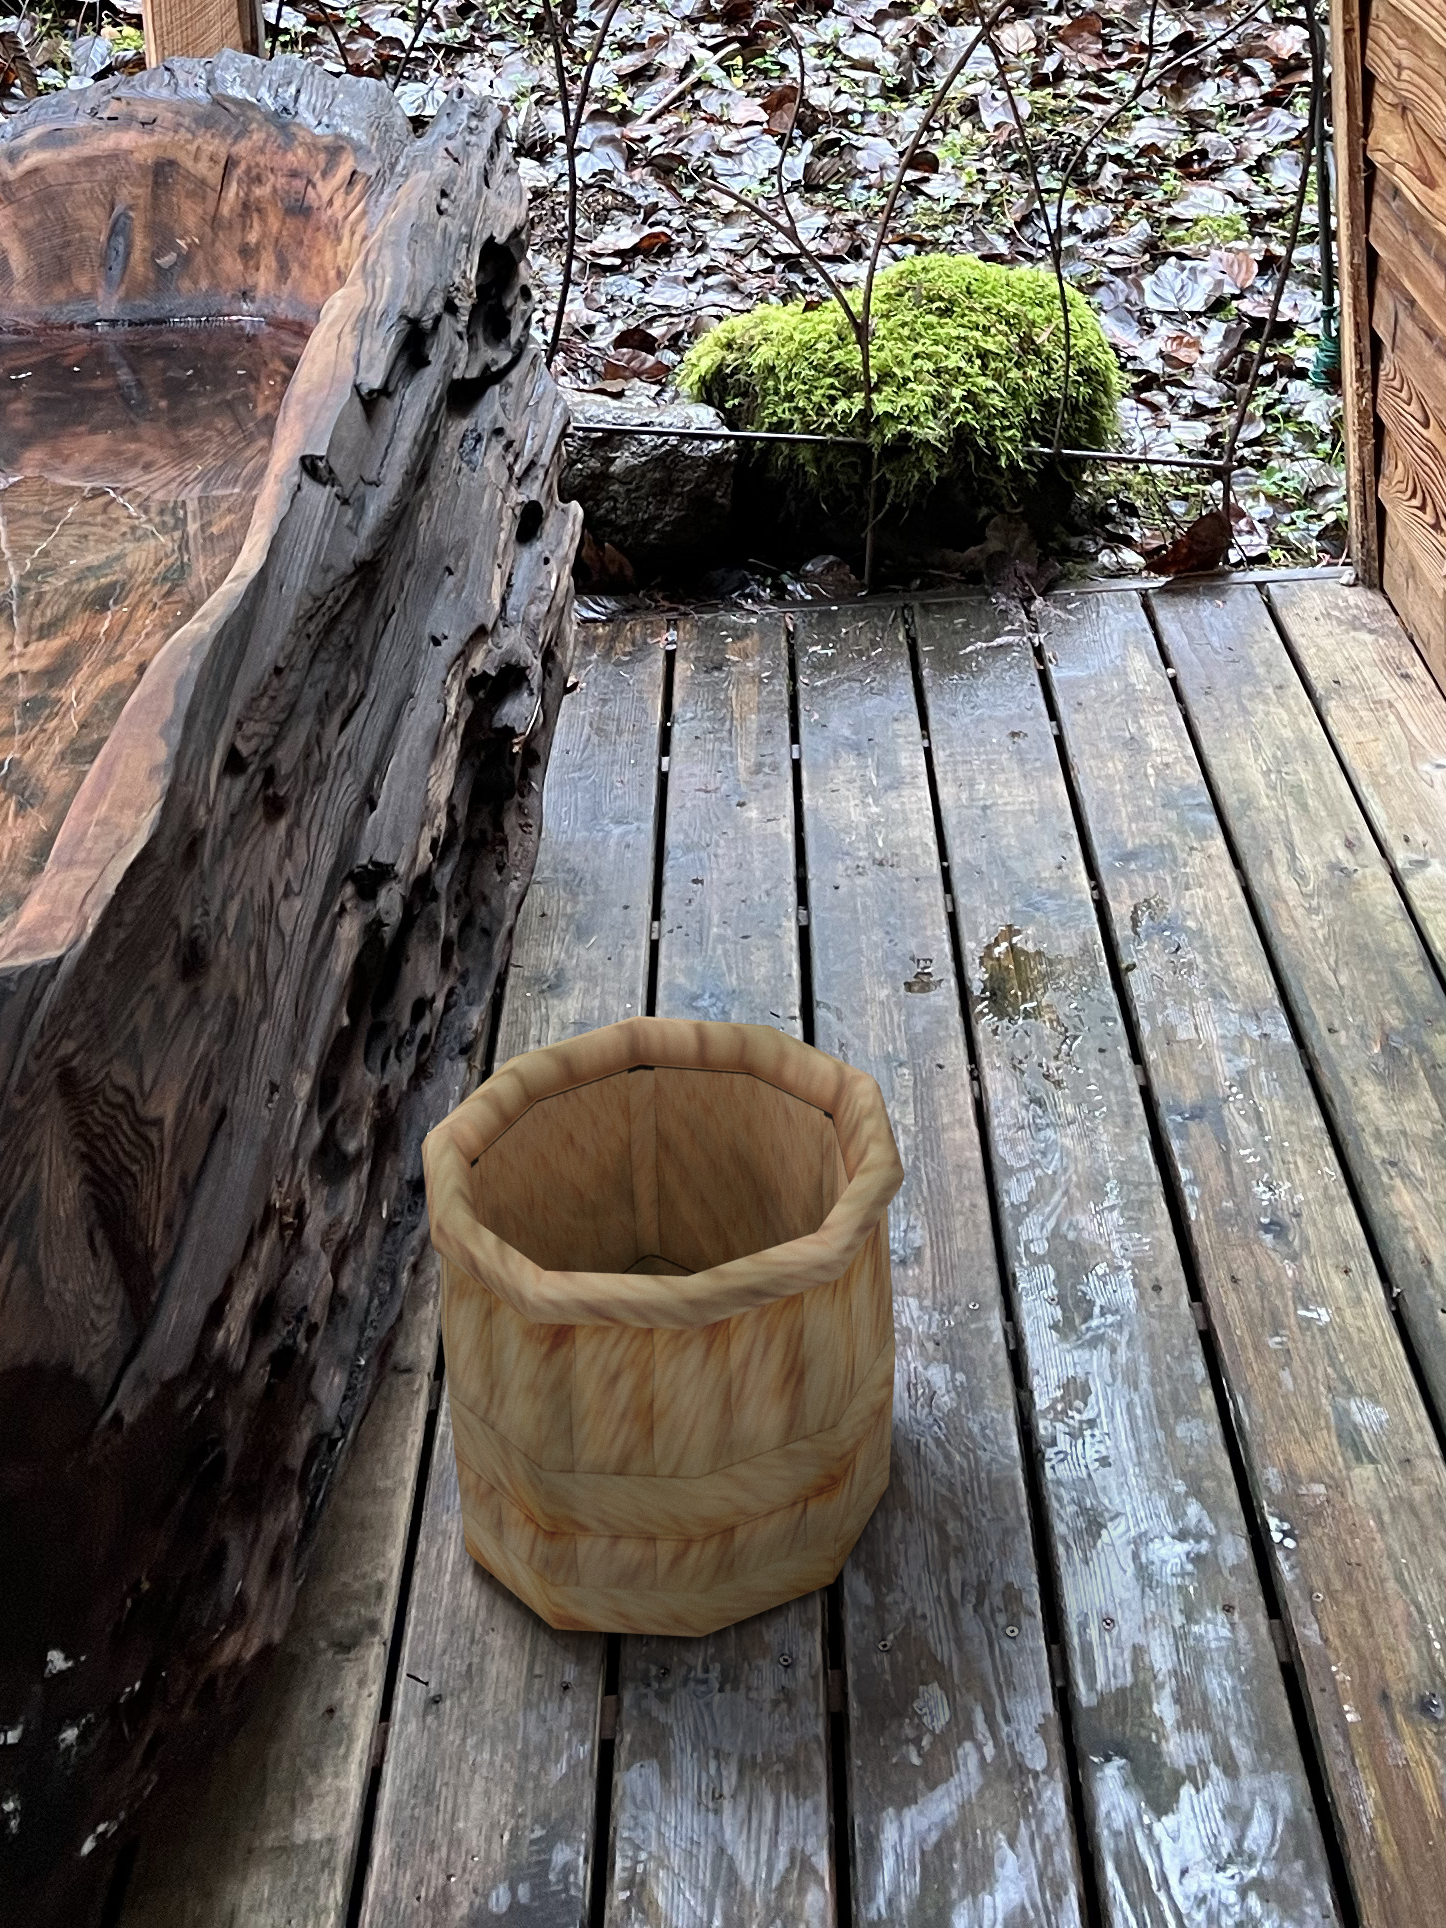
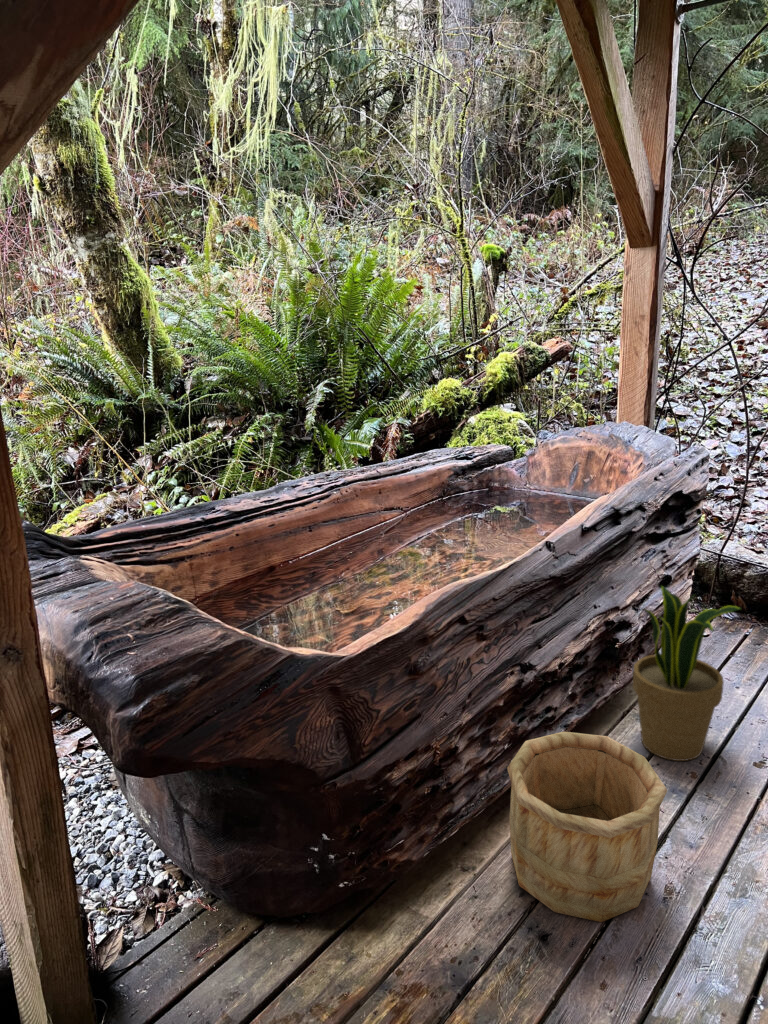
potted plant: none [532,516,812,1060] -> present [633,586,741,761]

